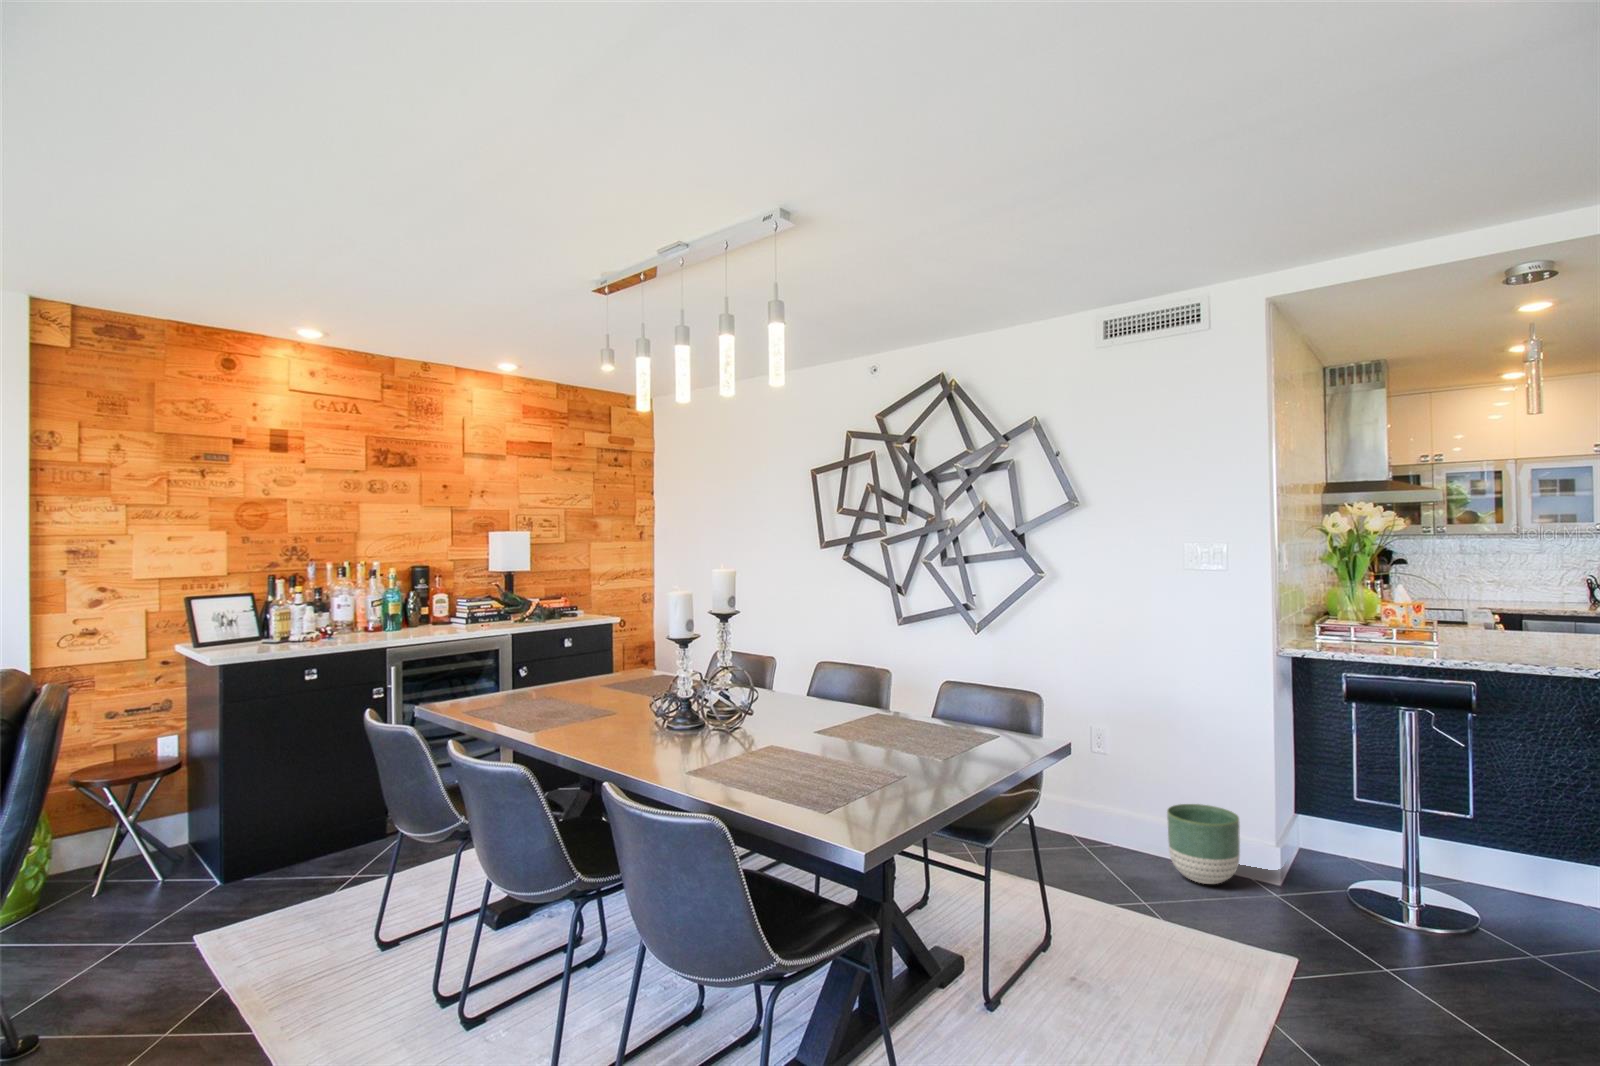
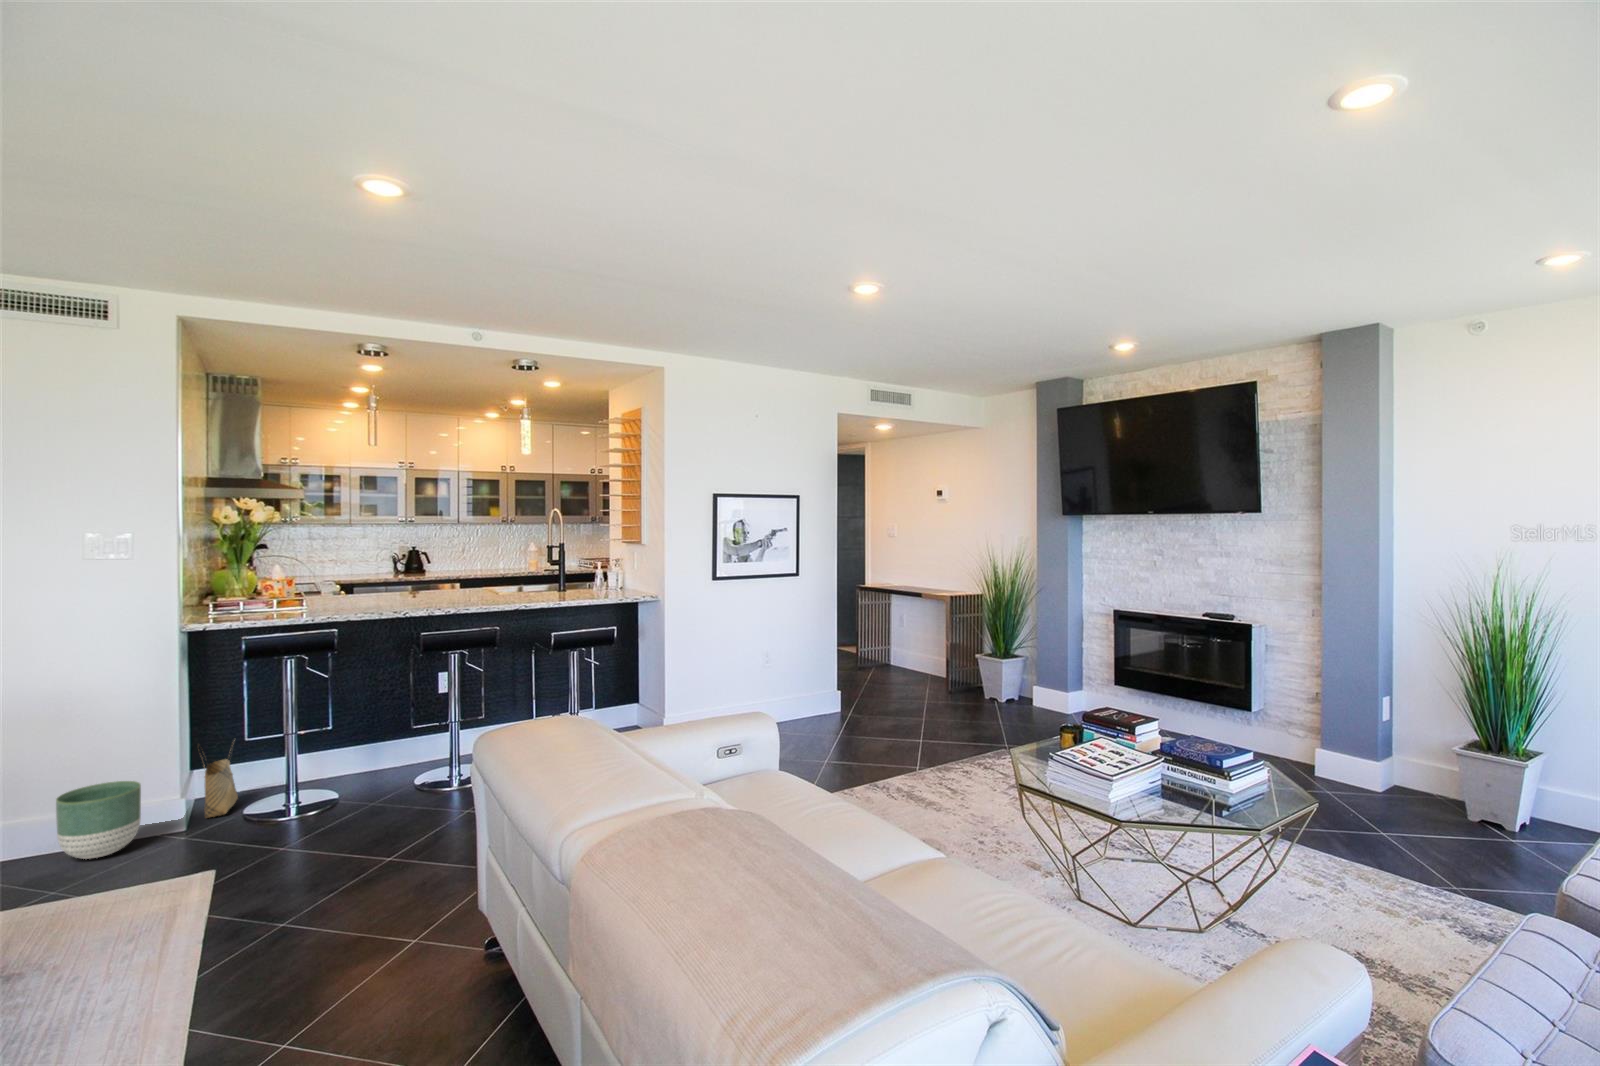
woven basket: none [1300,789,1348,884] -> present [204,740,238,818]

